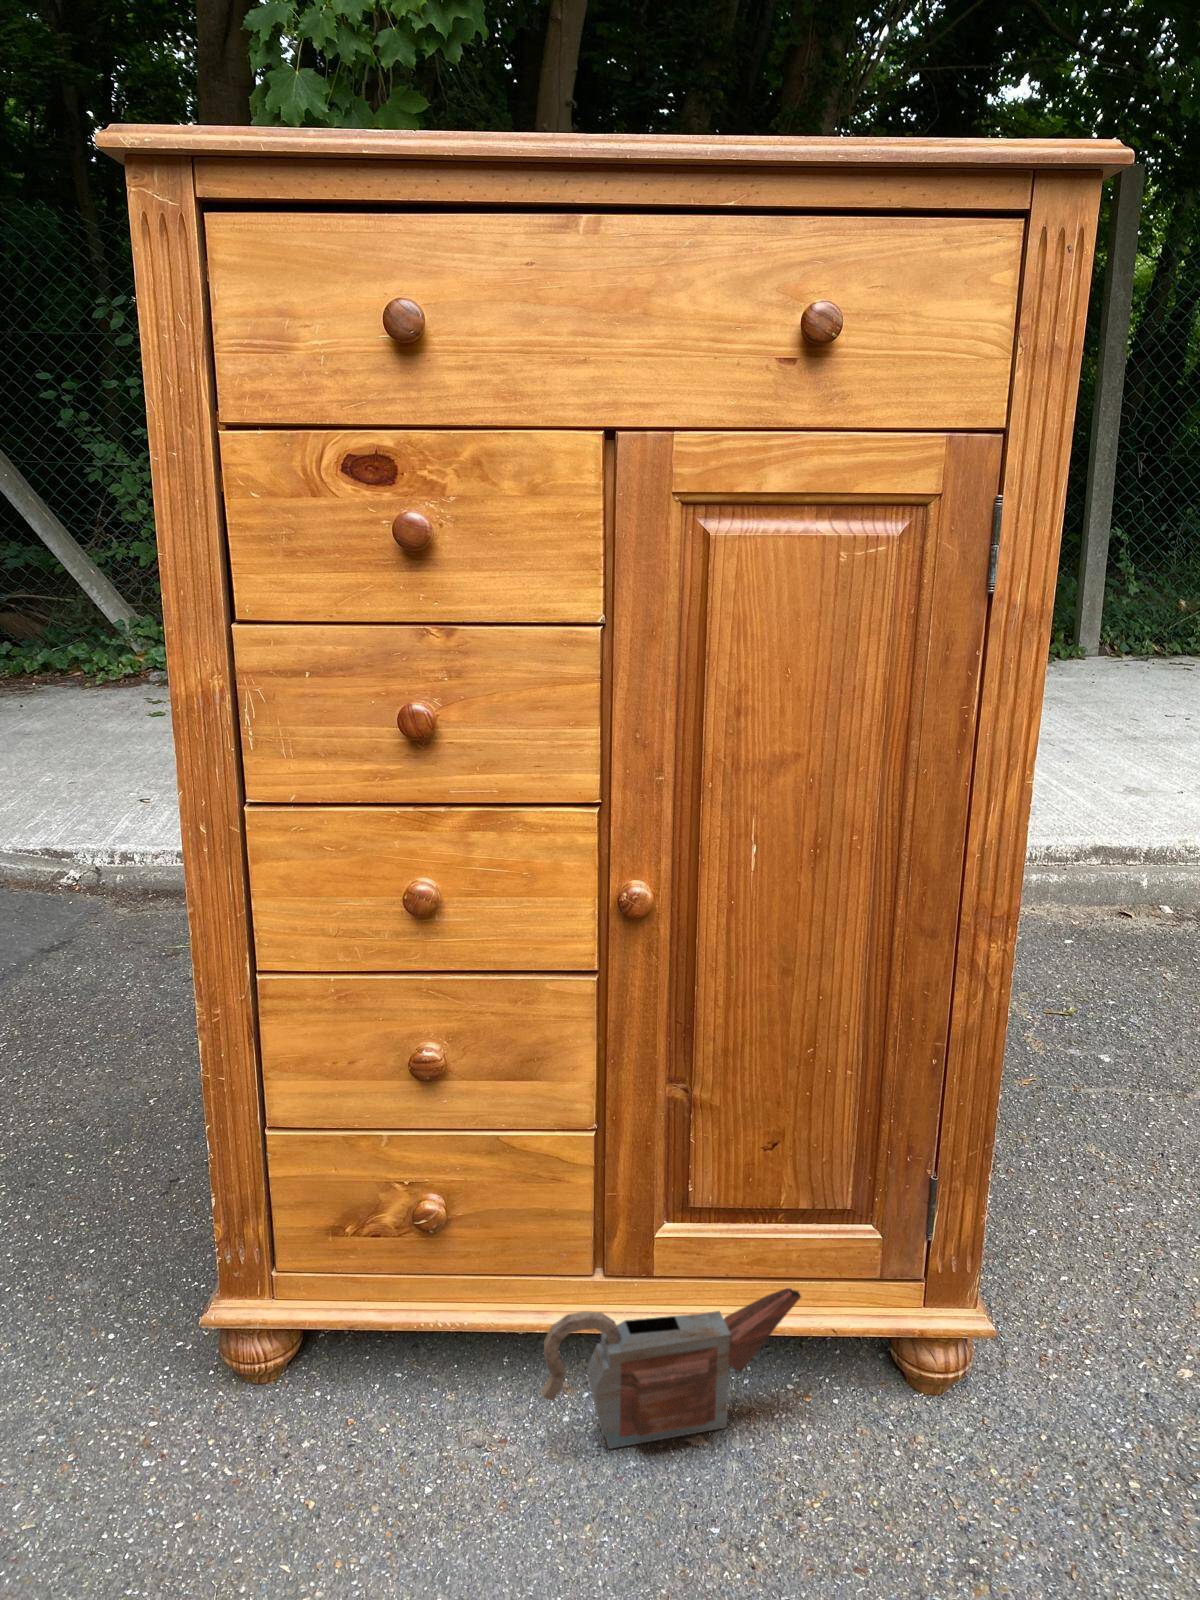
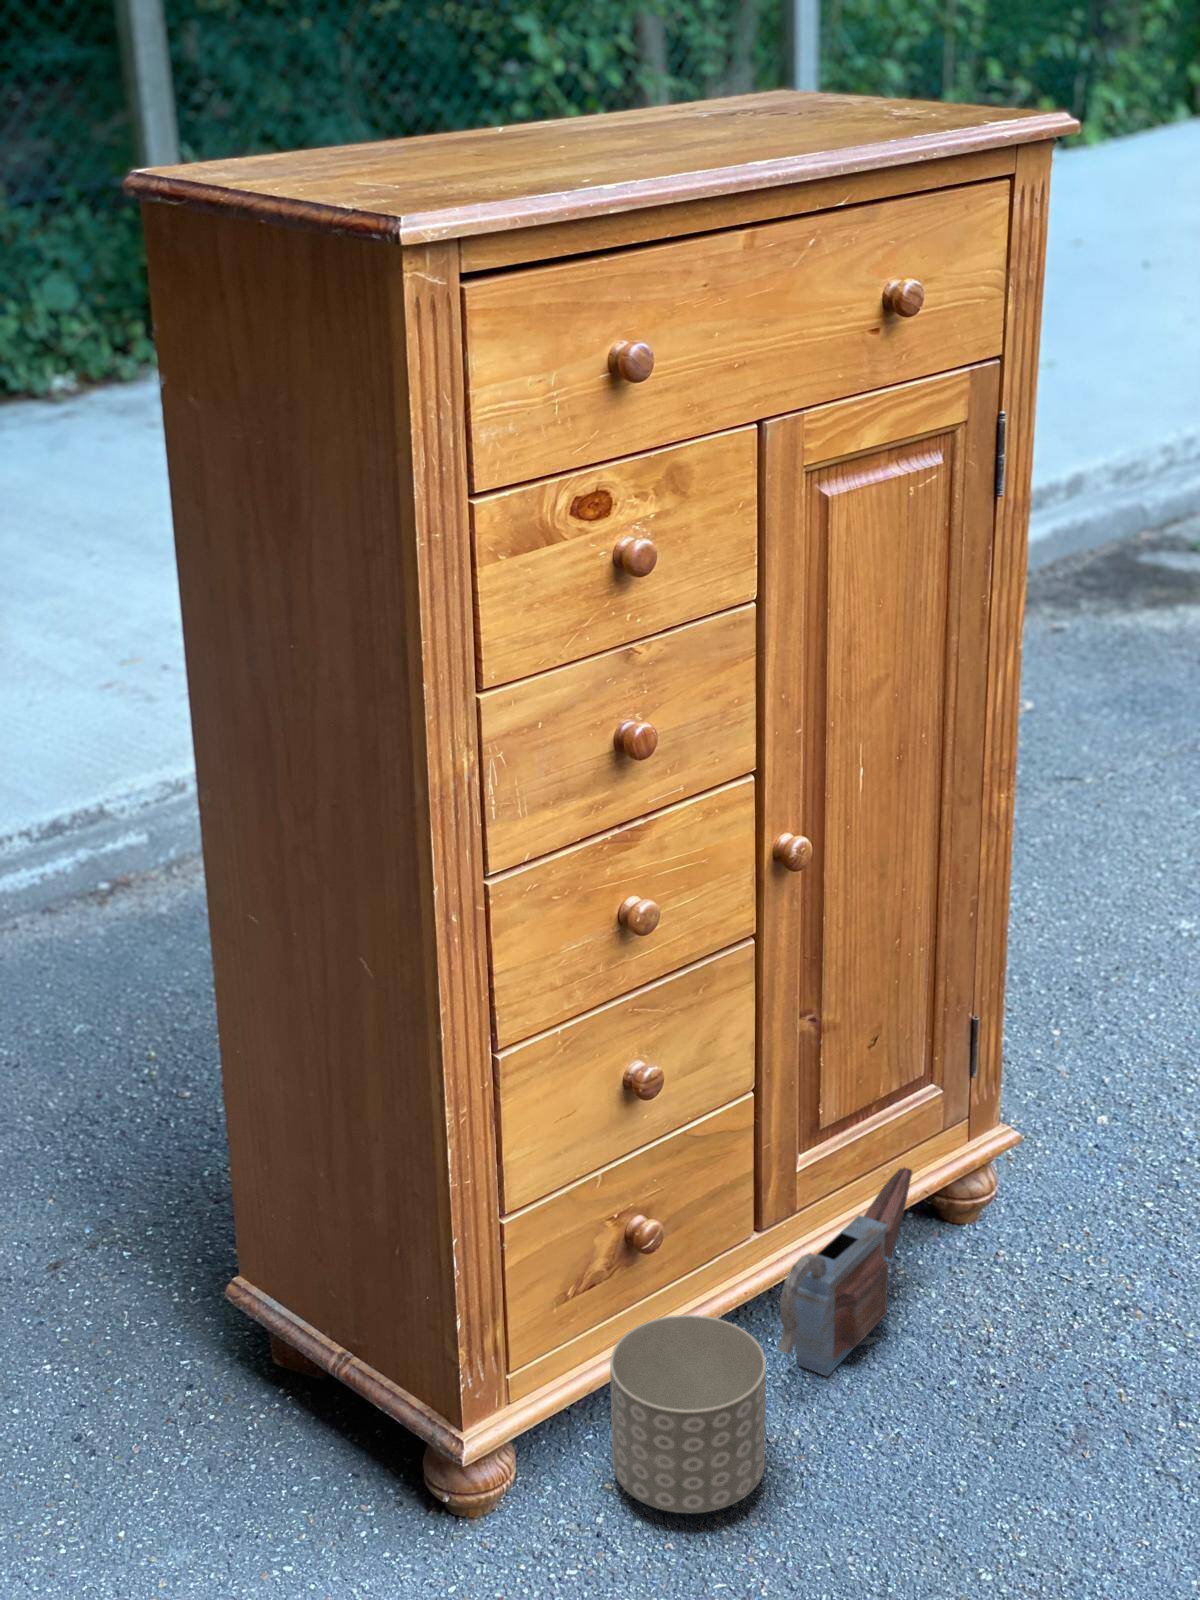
planter: none [310,1291,467,1504] -> present [610,1315,766,1513]

